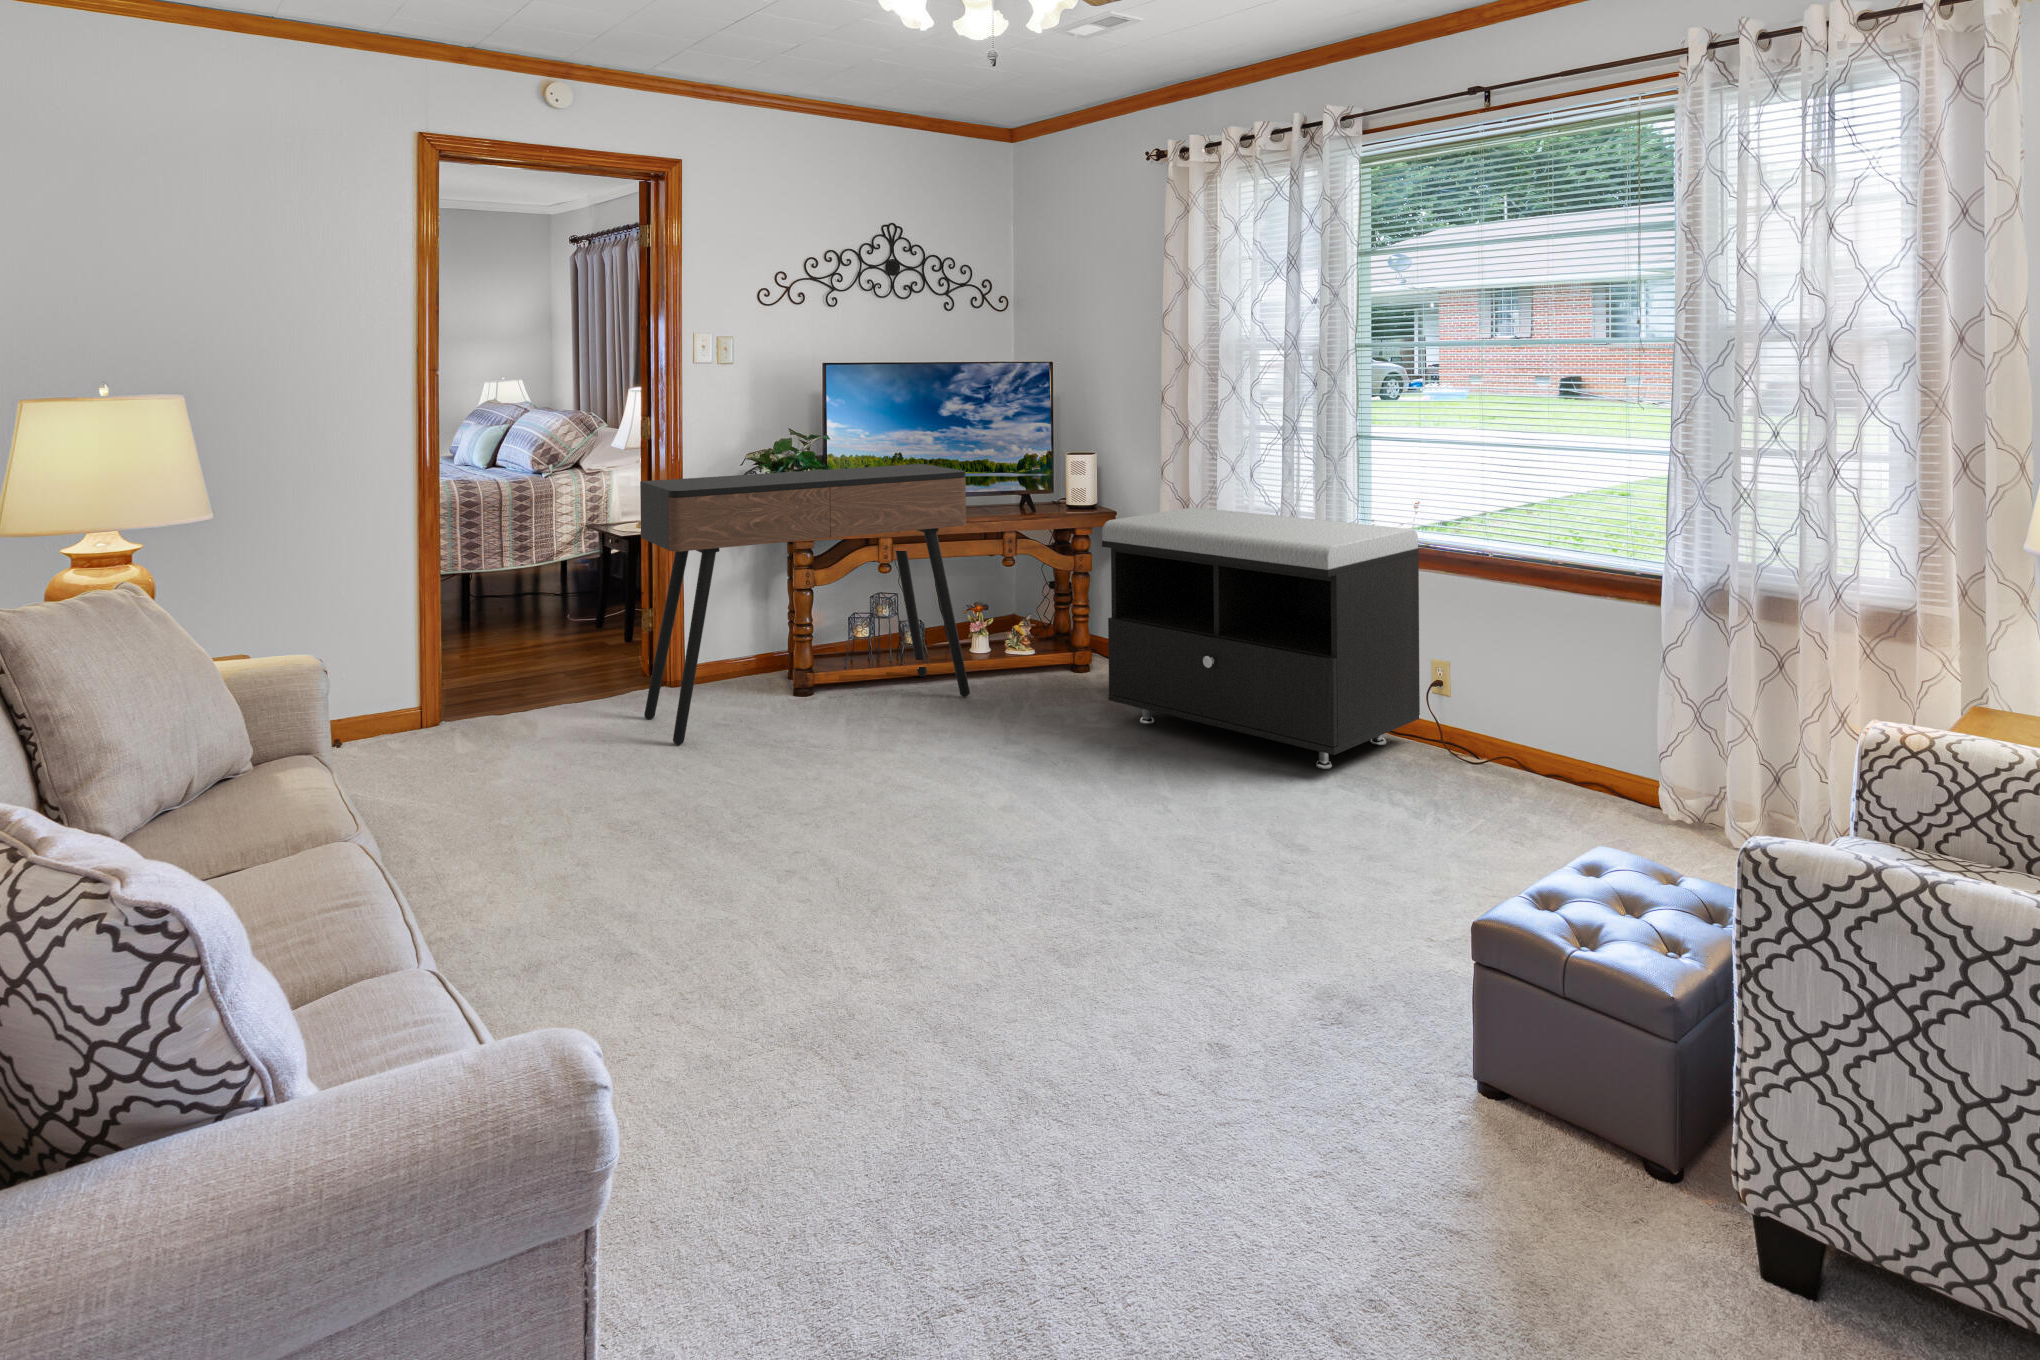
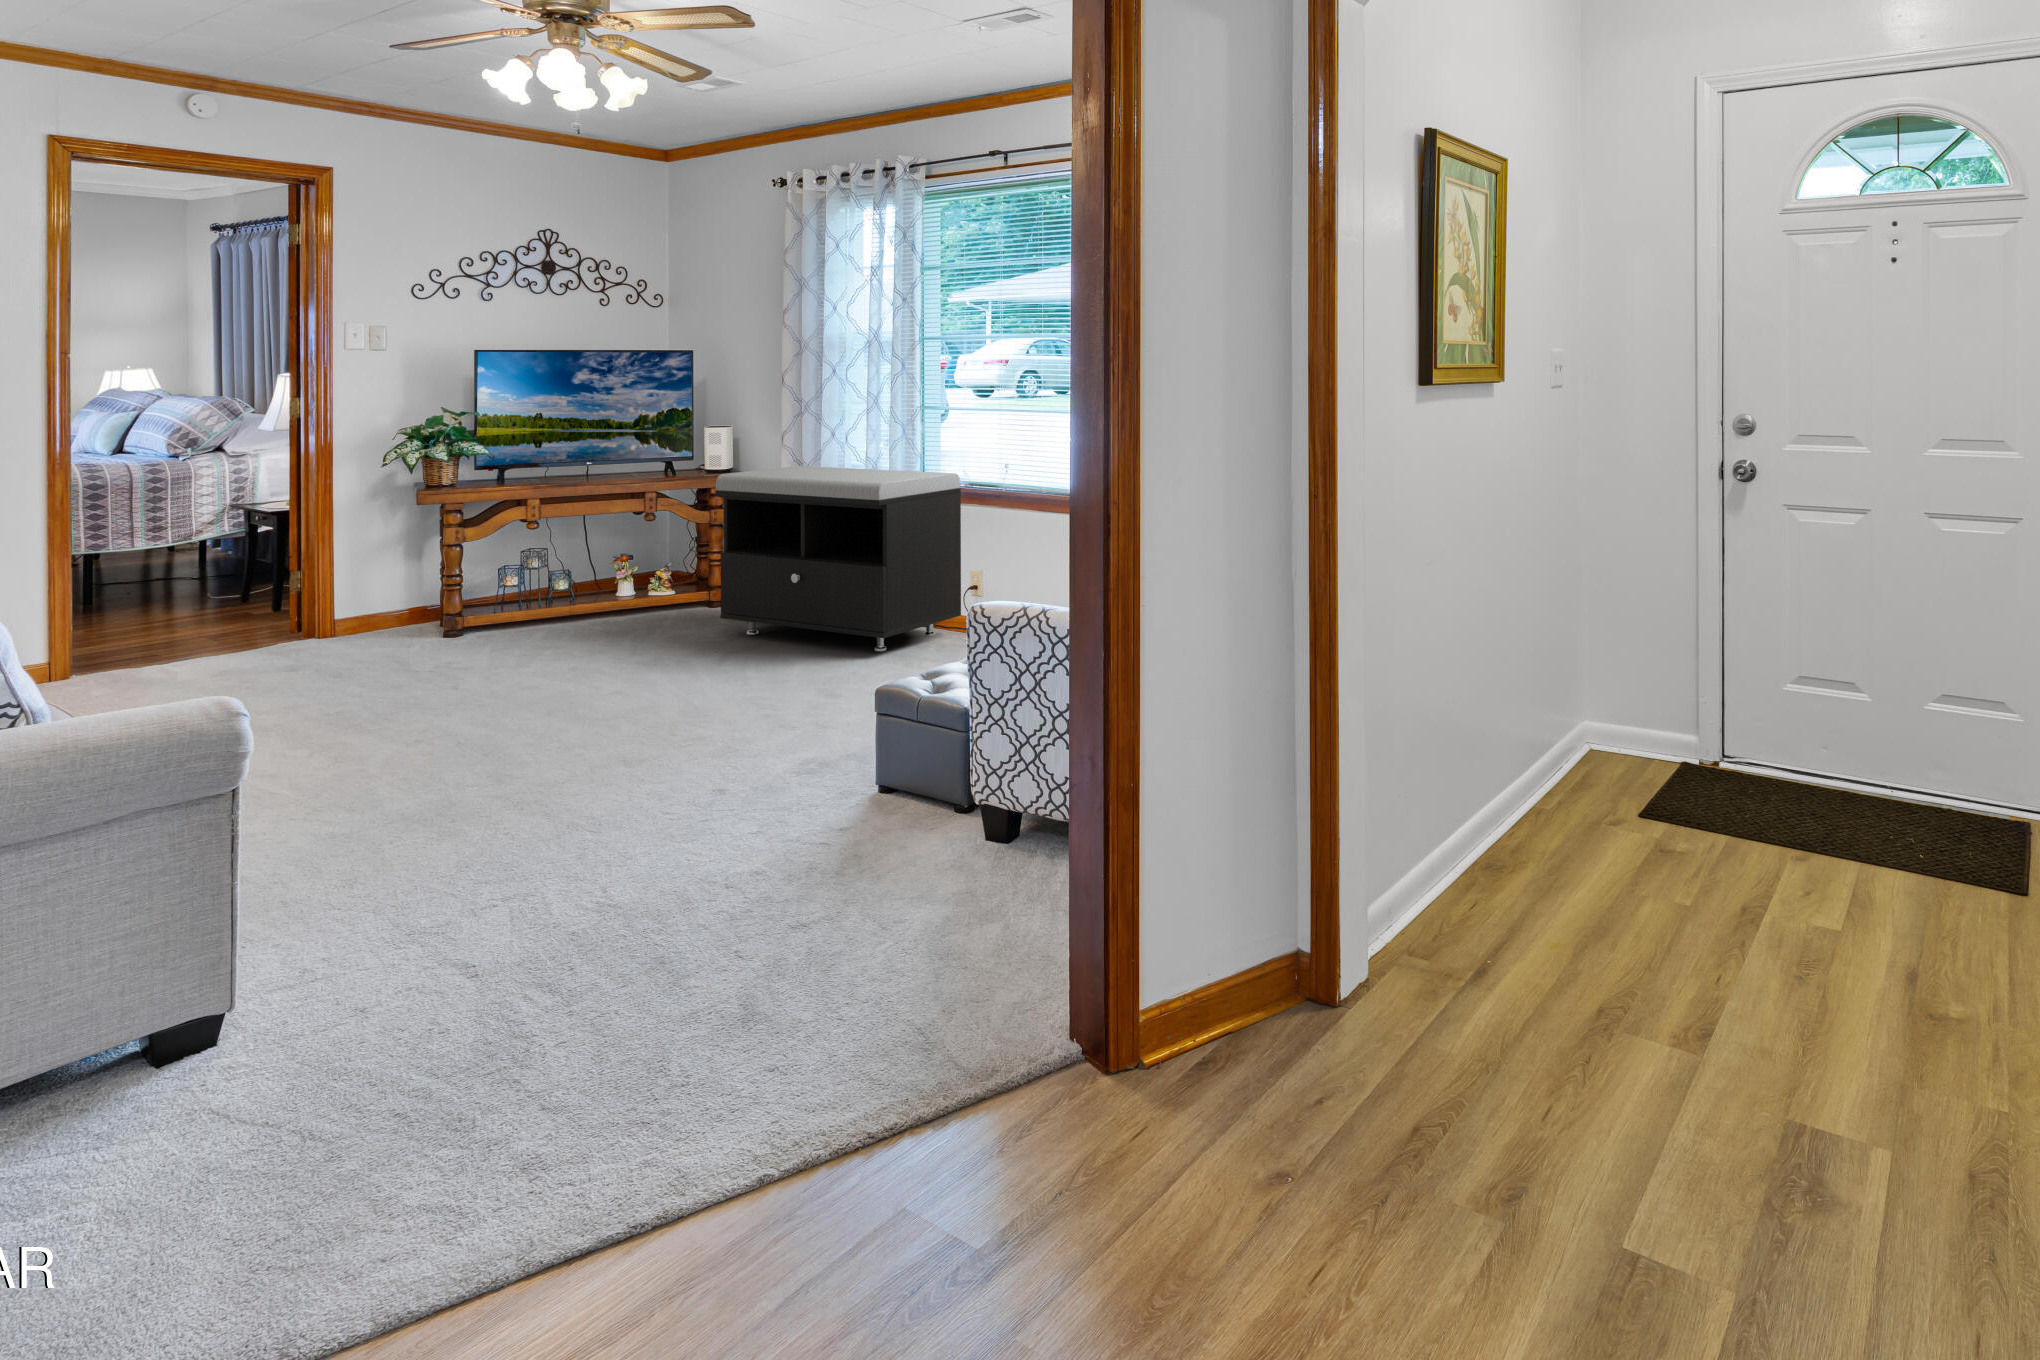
console table: present [640,464,970,745] -> none [291,436,605,670]

